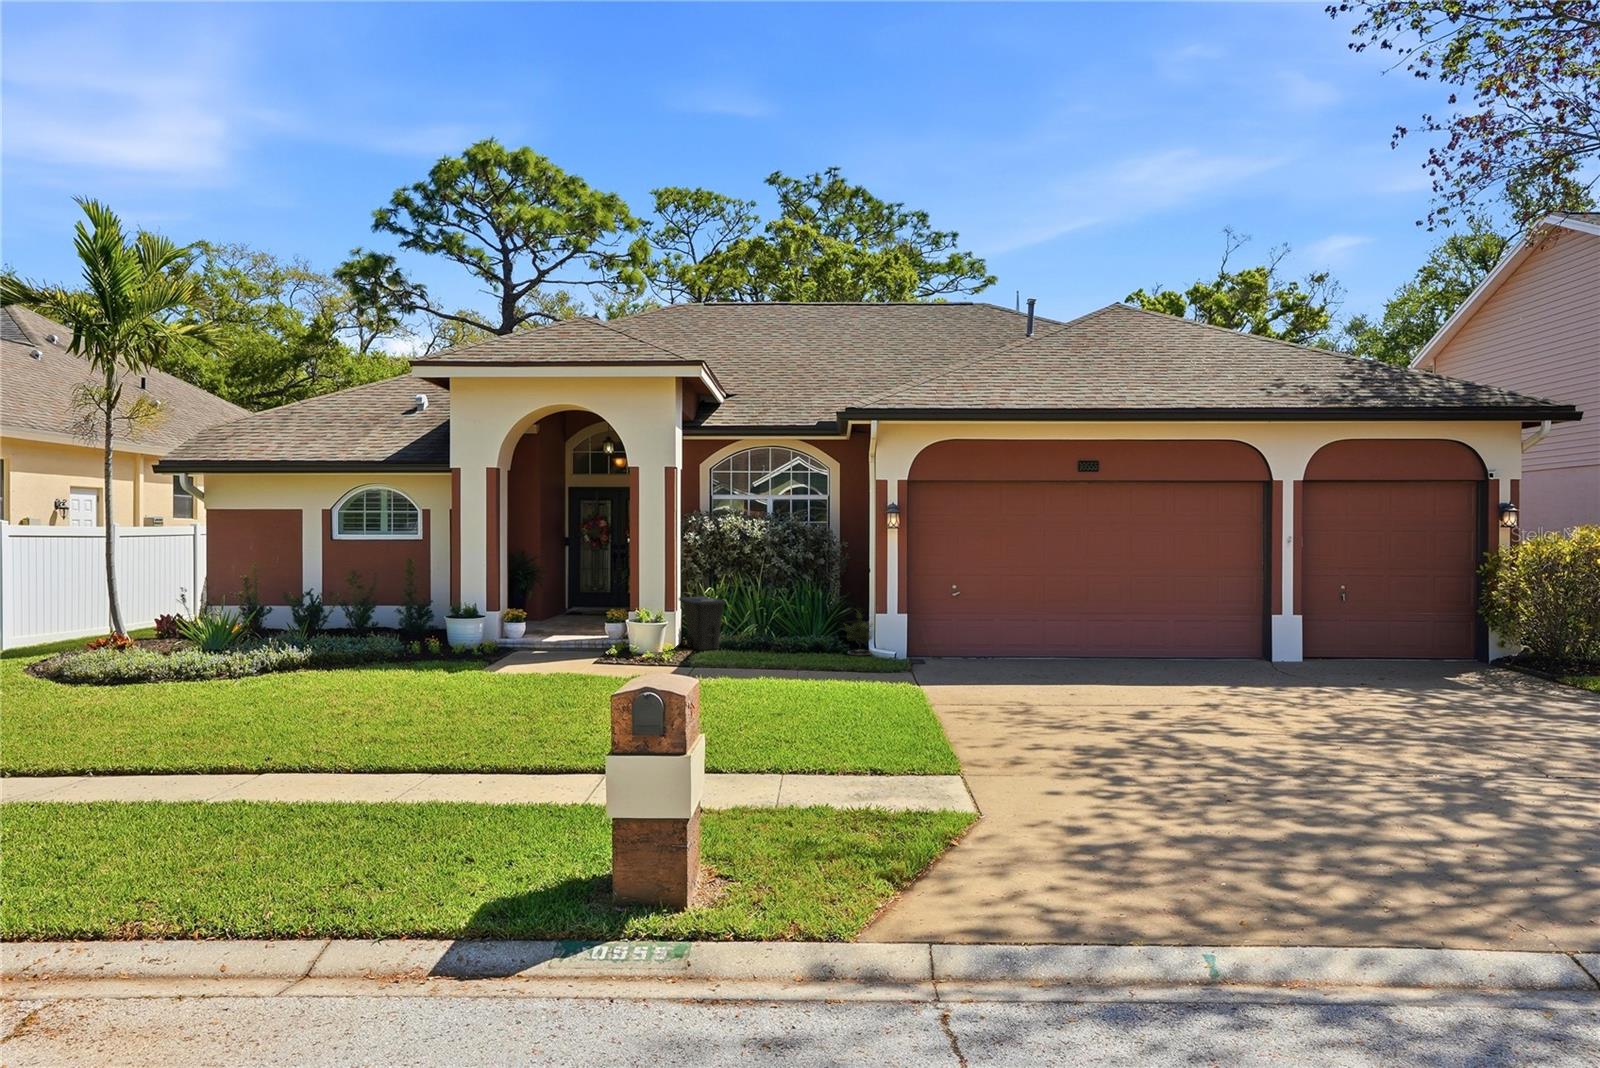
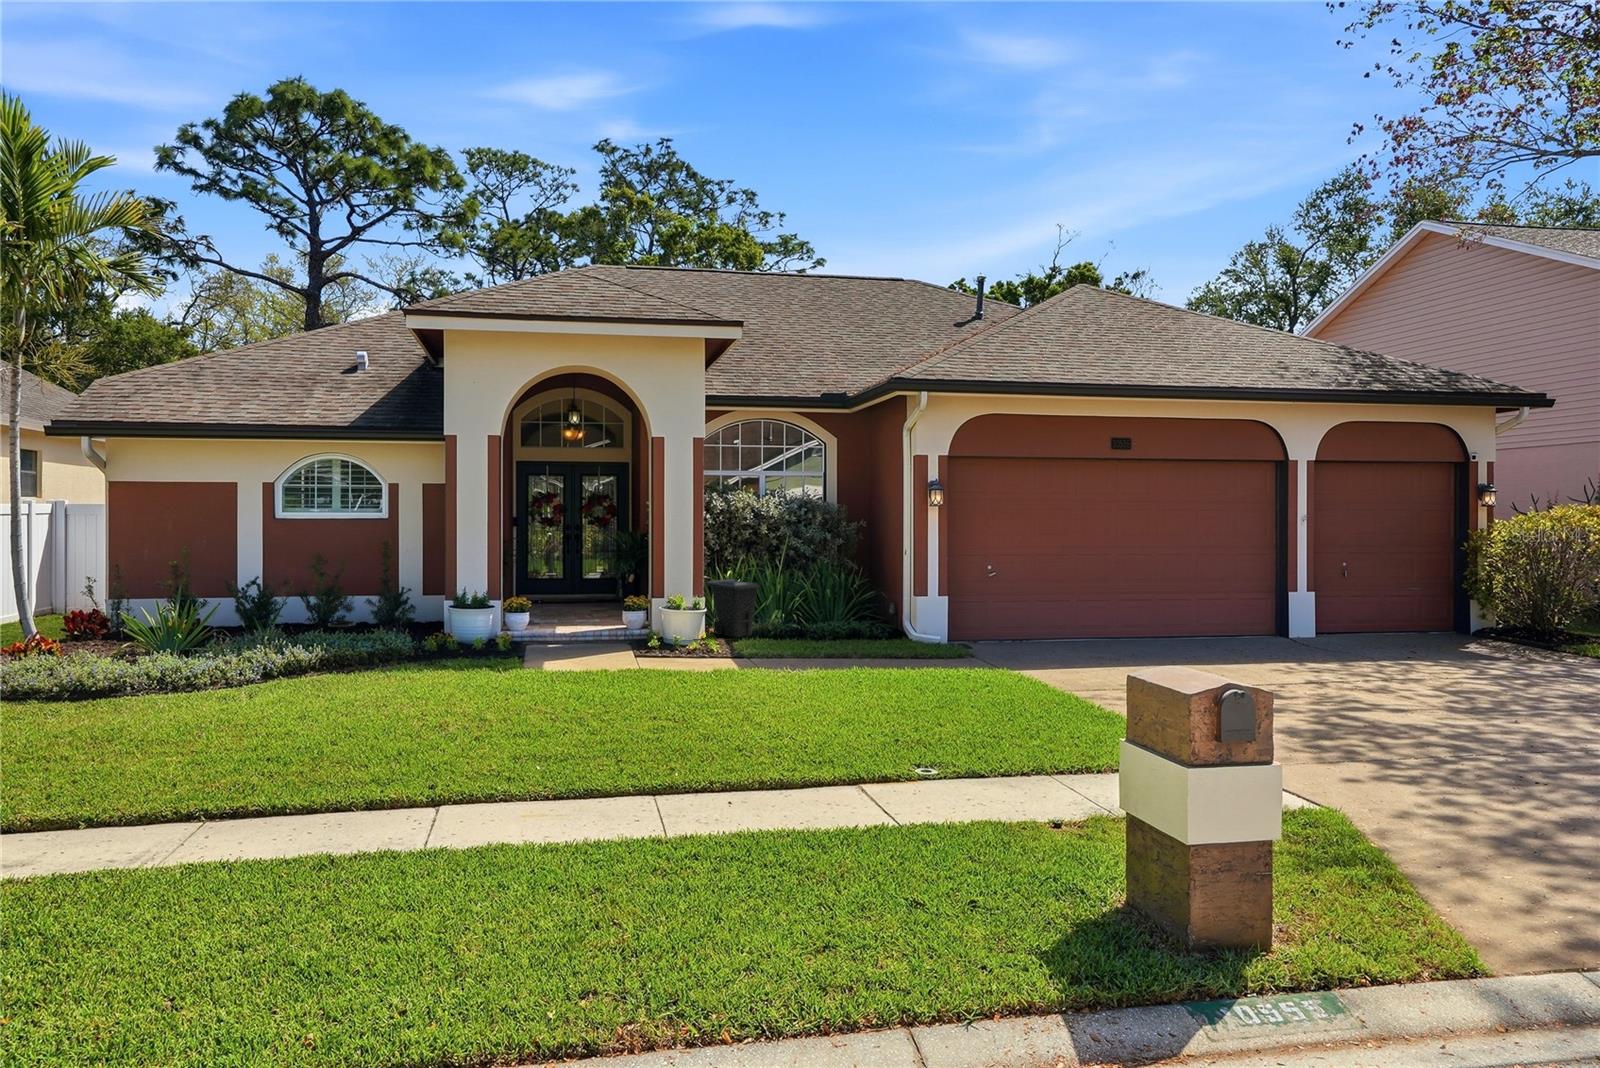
potted tree: present [846,612,872,655] -> present [325,585,355,627]

